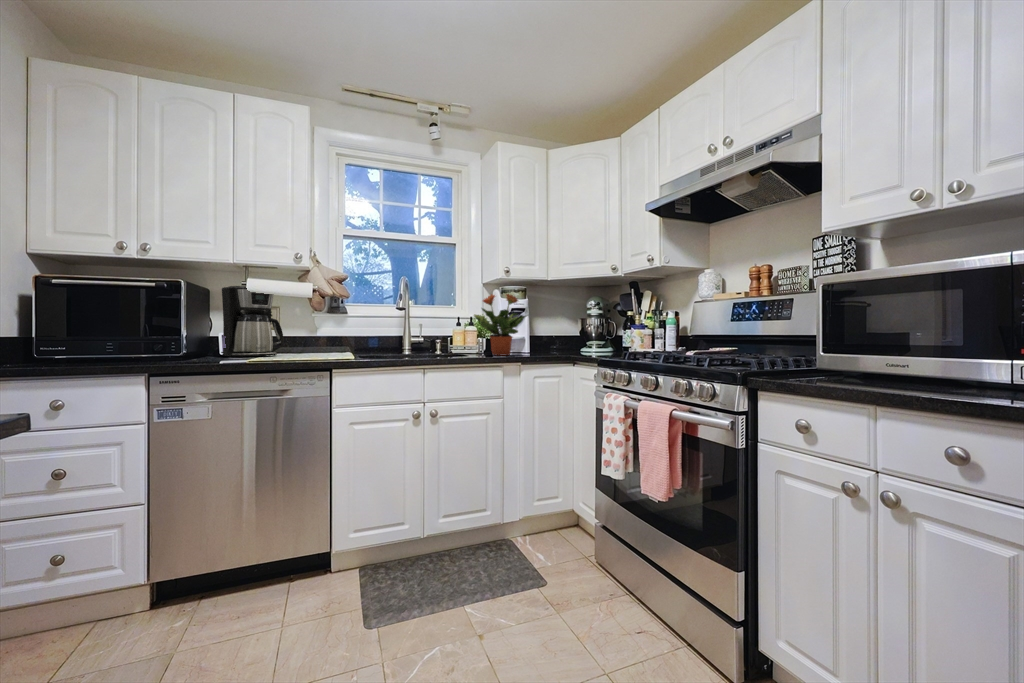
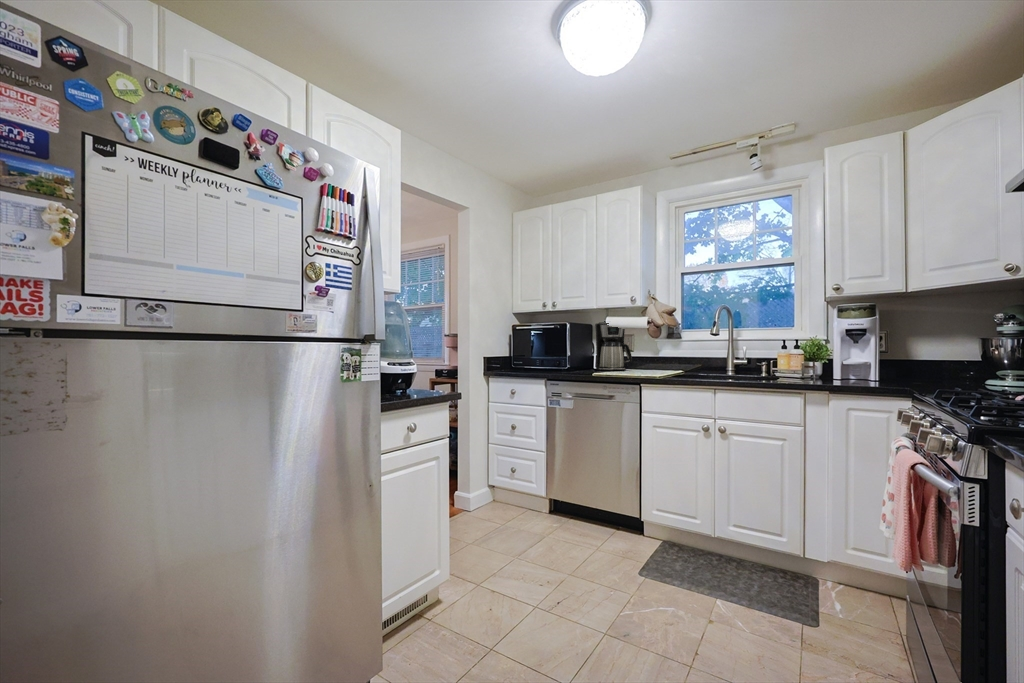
potted plant: present [474,294,527,355] -> none [769,318,833,384]

